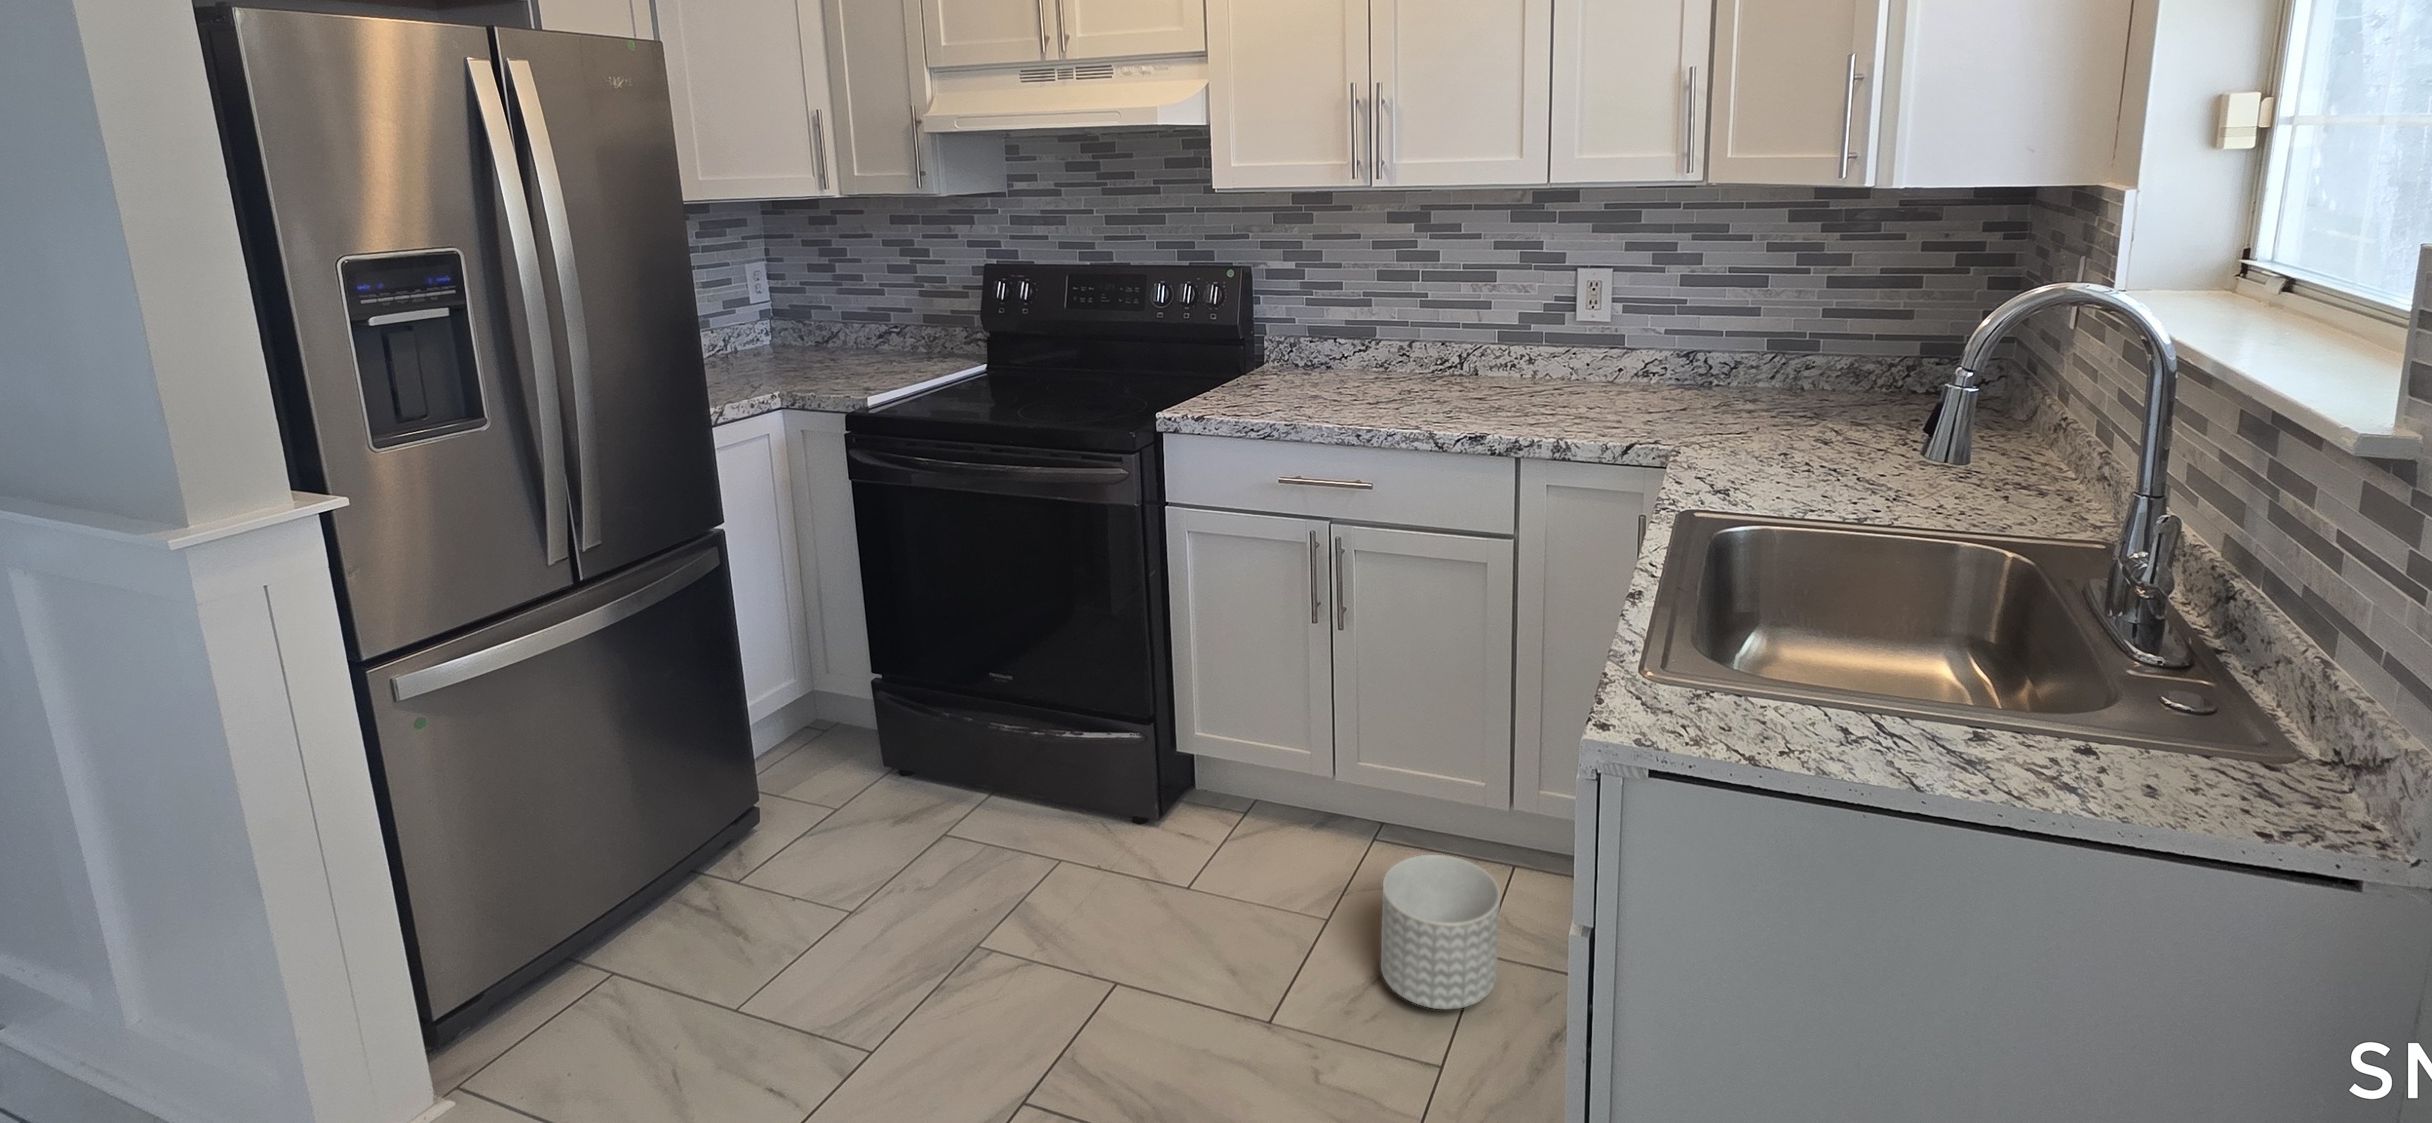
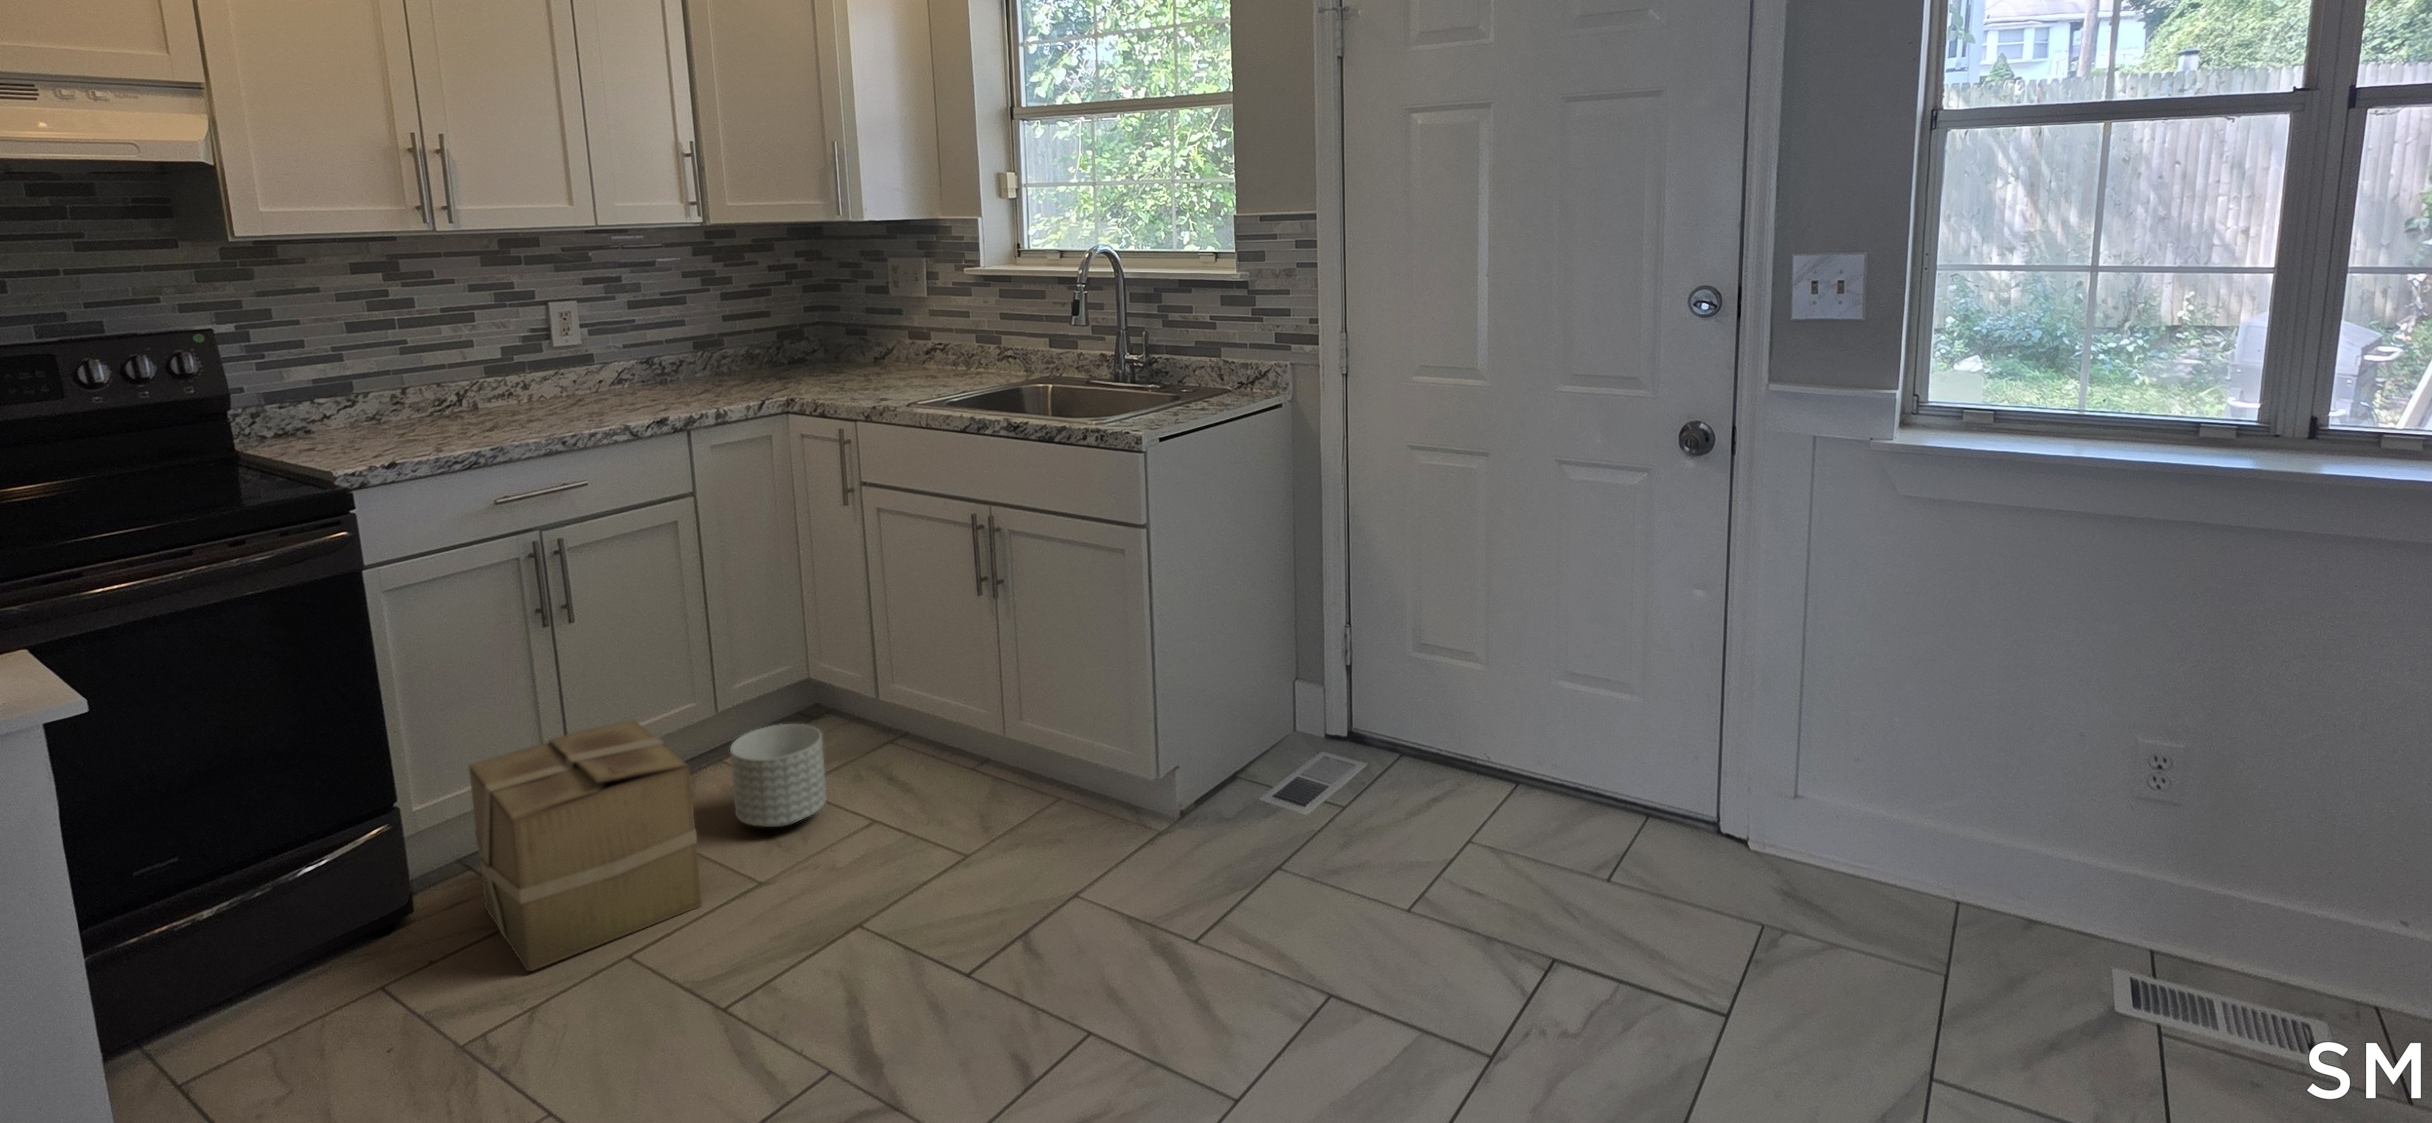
cardboard box: none [1084,727,1326,1015] -> present [469,720,702,971]

